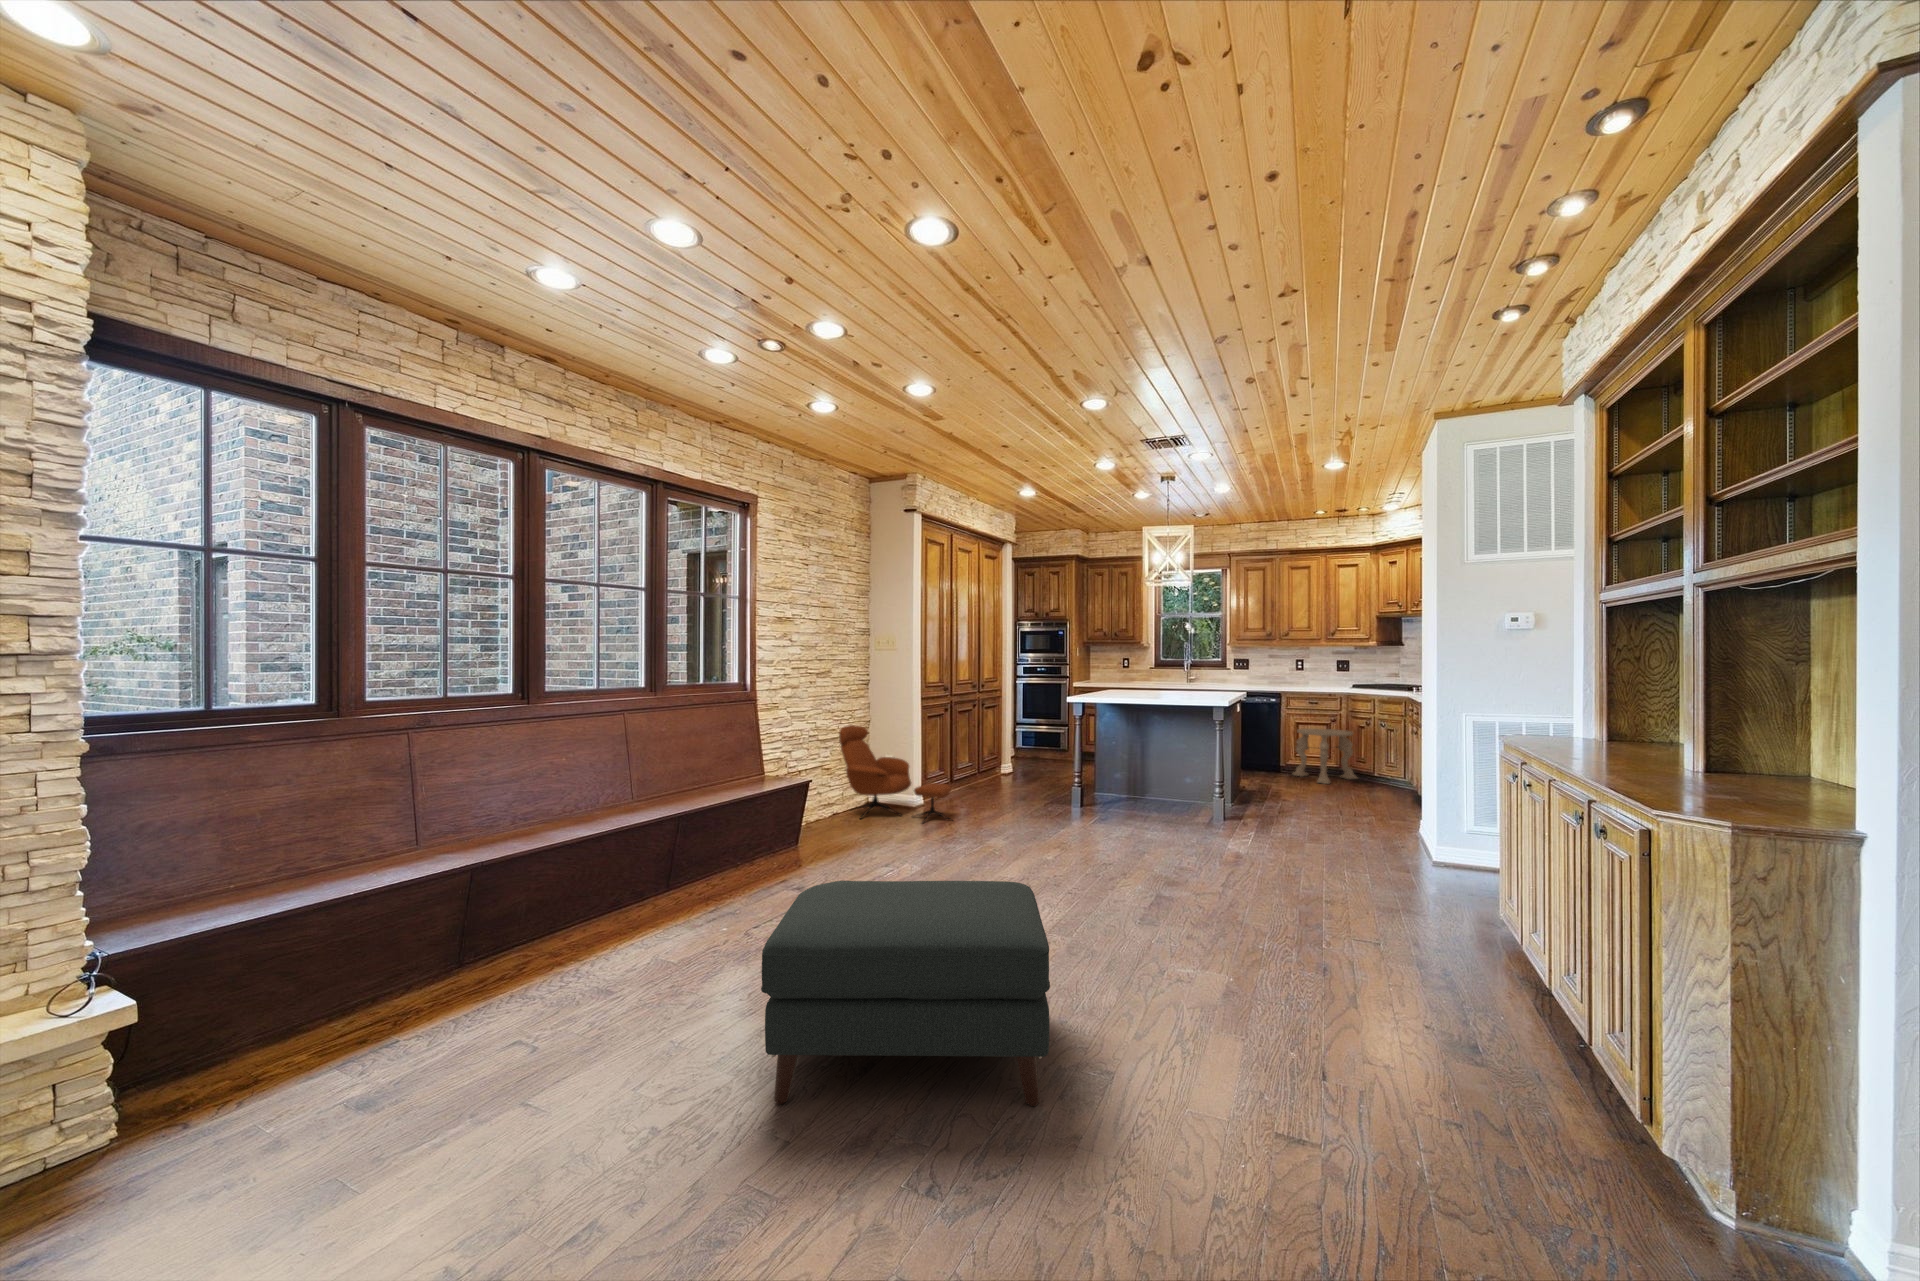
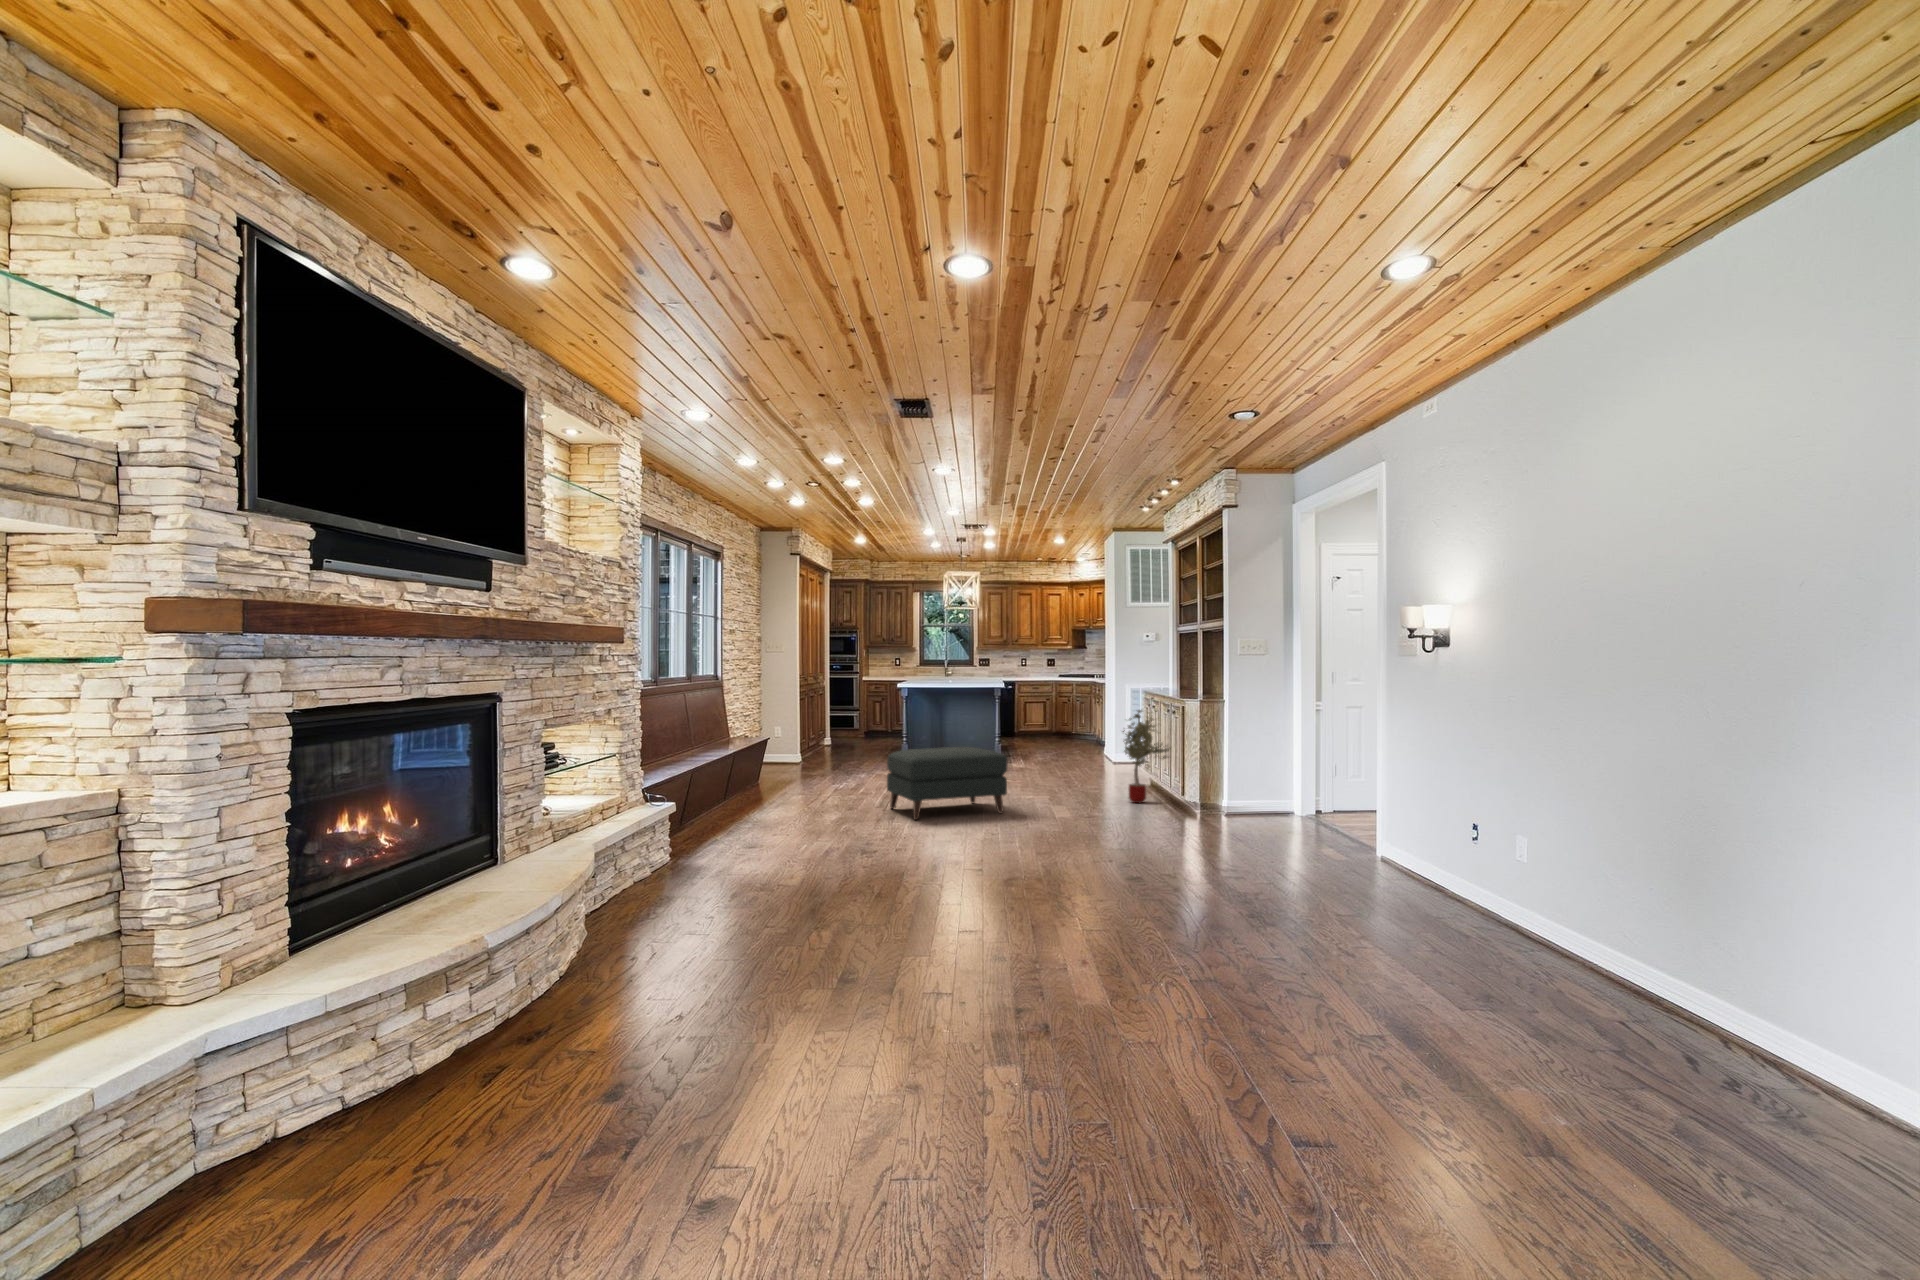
lounge chair: present [839,725,951,821] -> none [755,705,839,767]
side table: present [1293,728,1357,784] -> none [1022,705,1063,740]
potted tree: none [1421,827,1615,1110] -> present [1123,710,1171,803]

